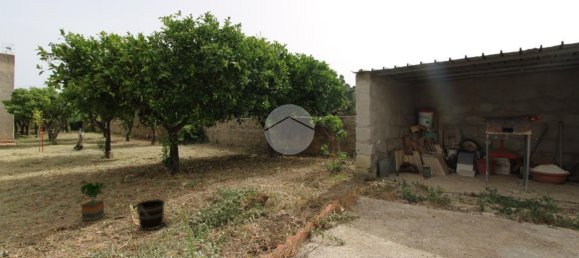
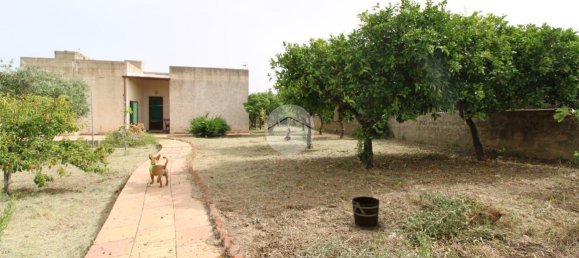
potted tree: present [81,183,107,220] -> none [301,171,323,207]

